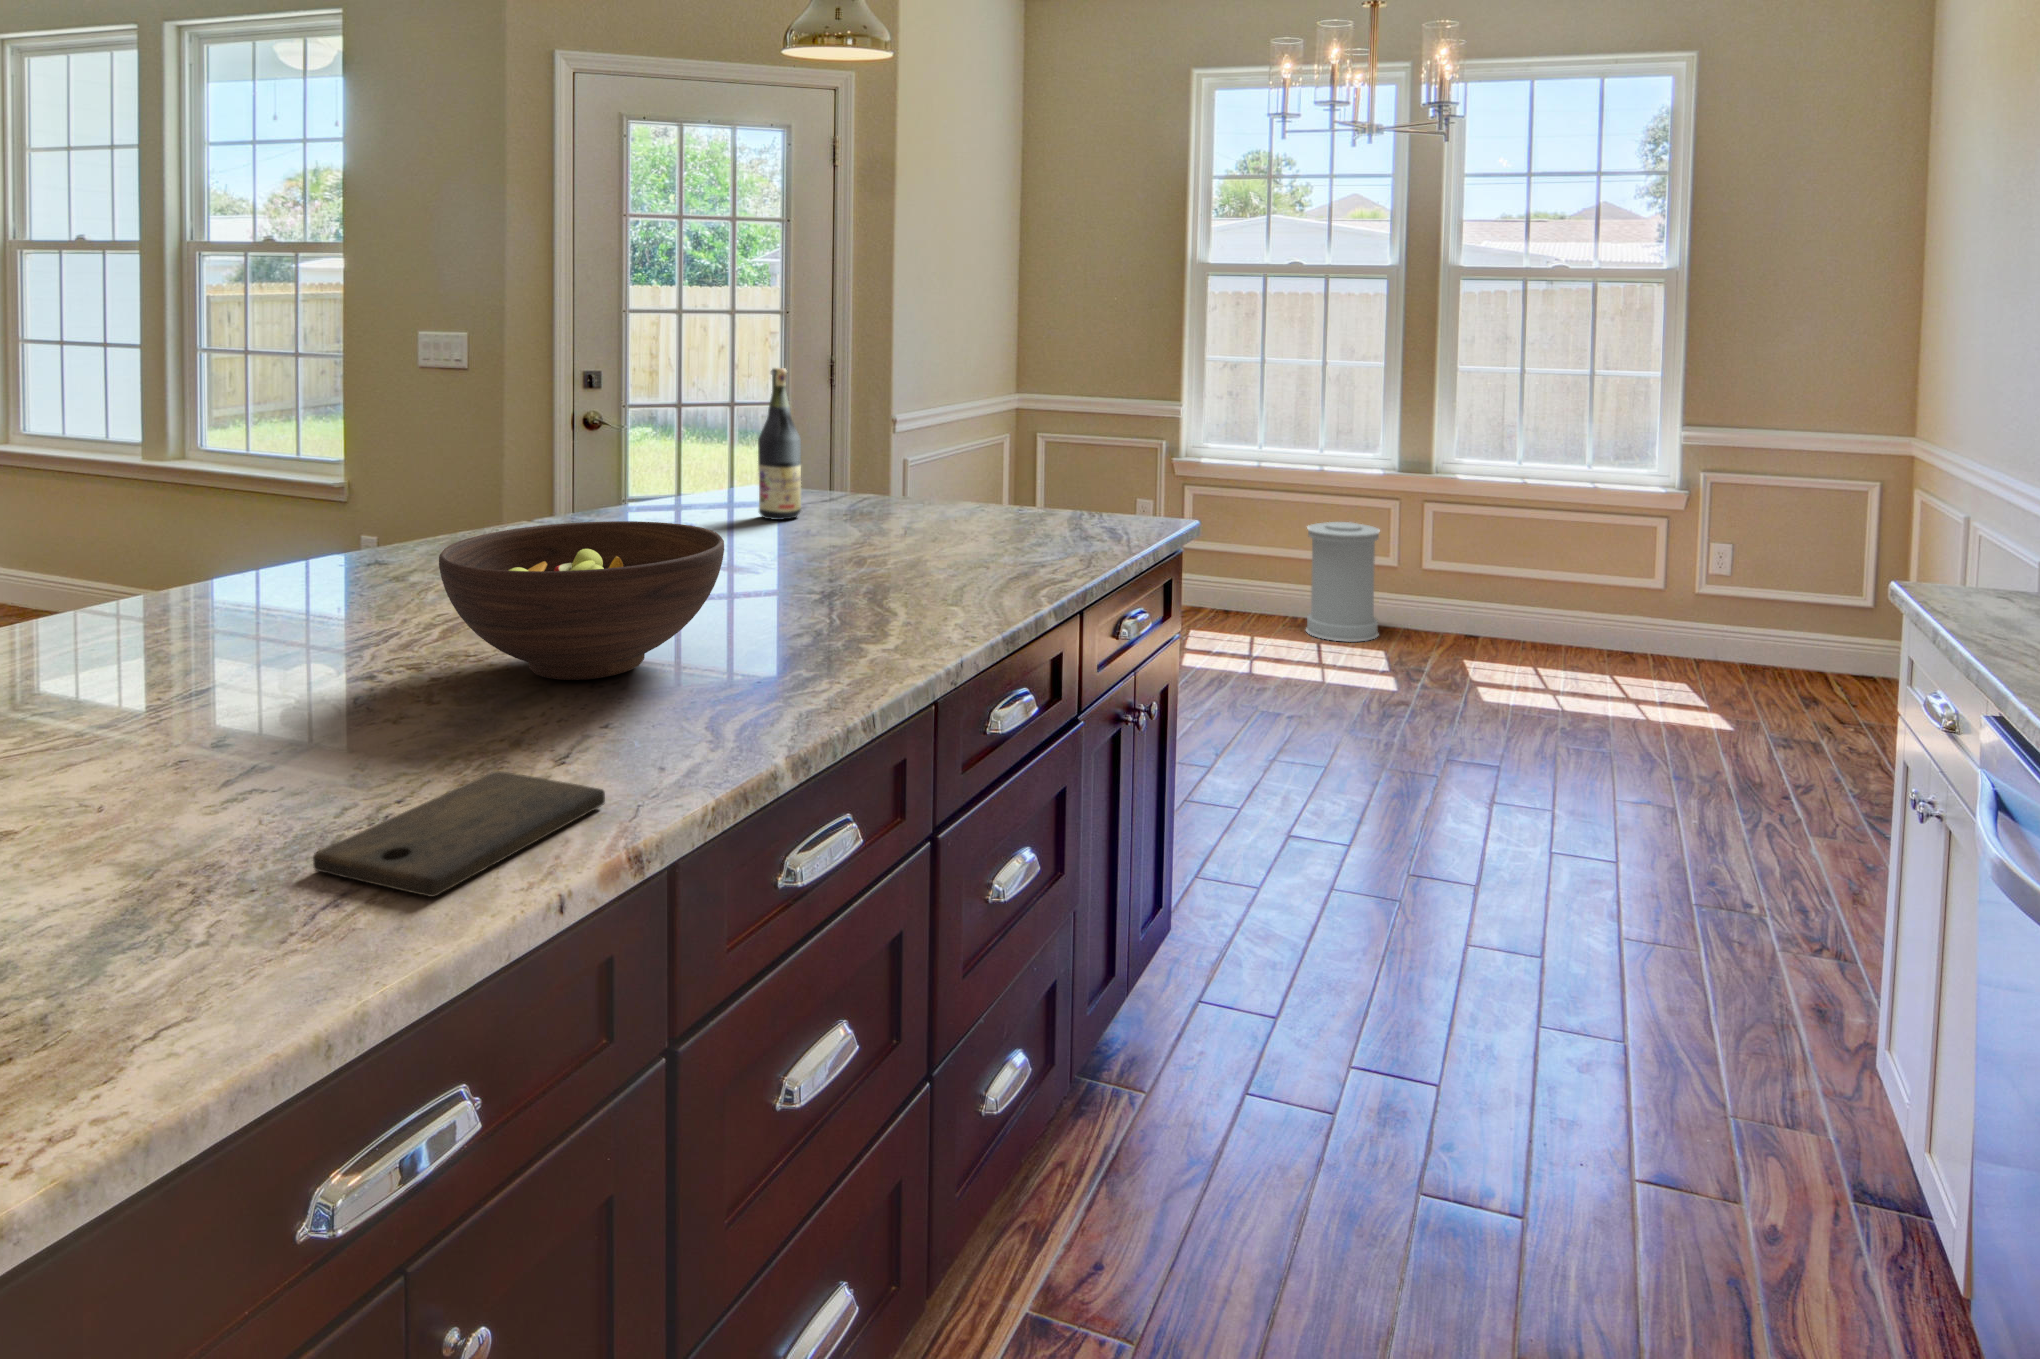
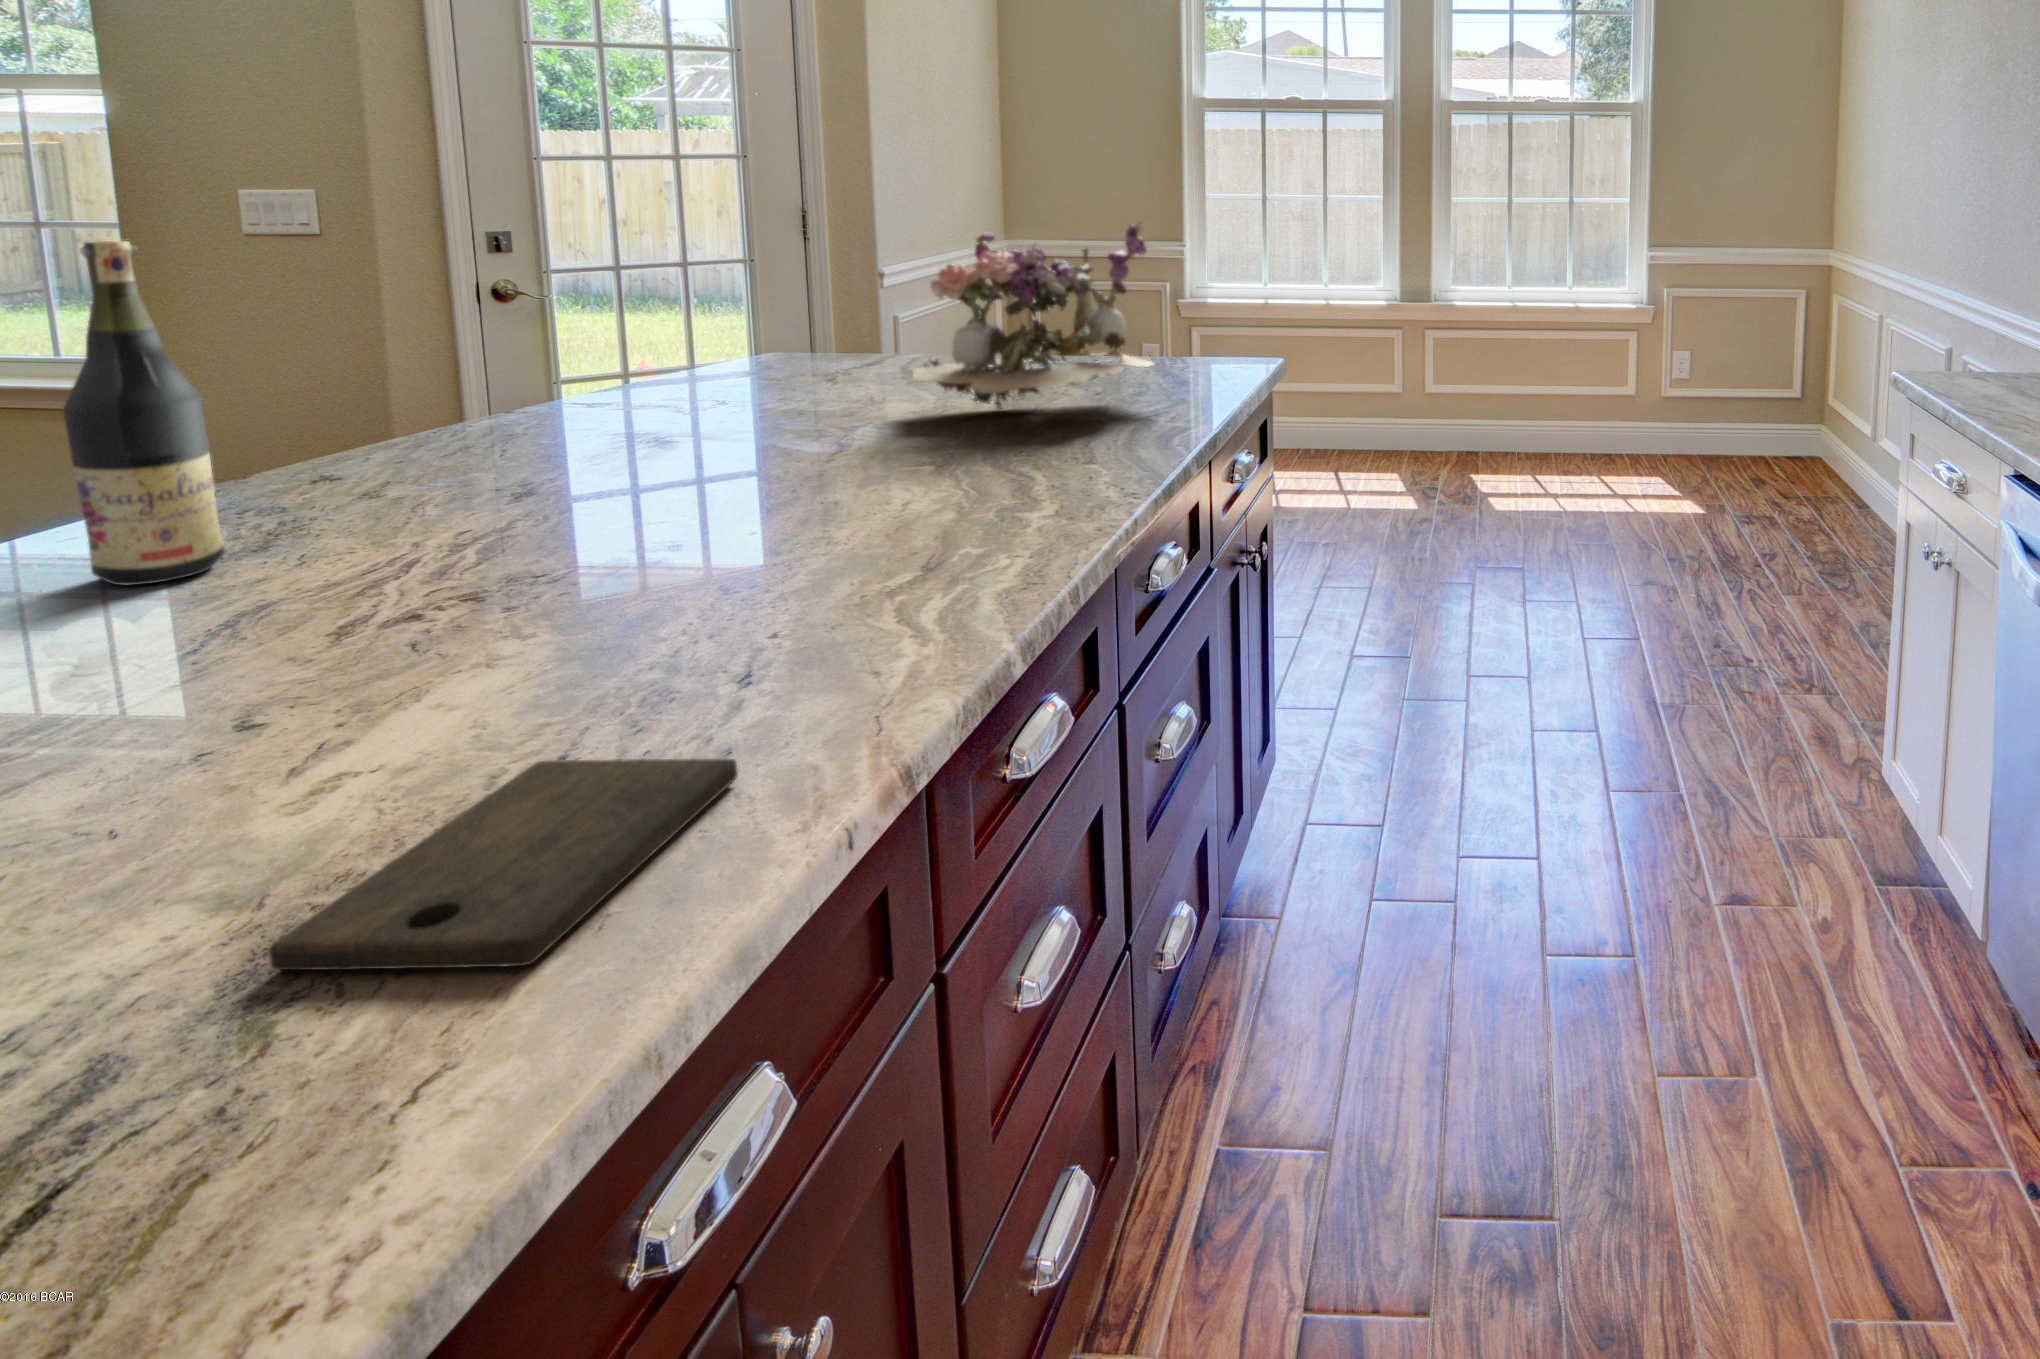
wine bottle: present [758,368,801,520] -> present [63,241,225,585]
flower arrangement: none [862,393,1064,553] -> present [904,221,1156,409]
fruit bowl: present [439,521,724,680] -> none [327,397,791,620]
trash can: present [1306,522,1380,642] -> none [1319,353,1391,470]

